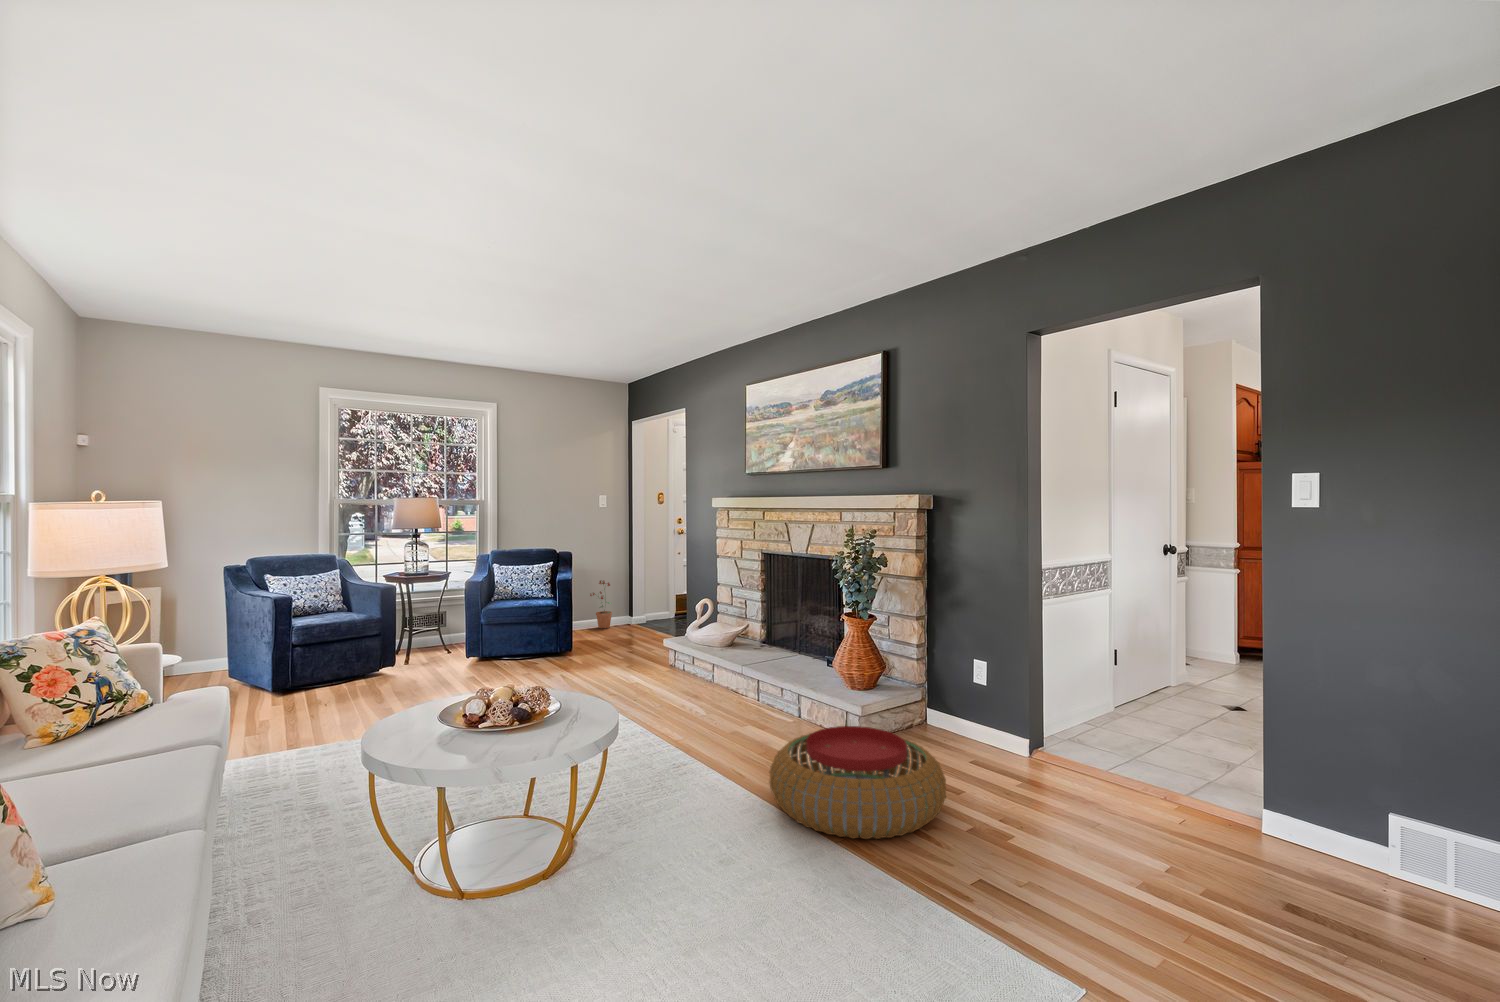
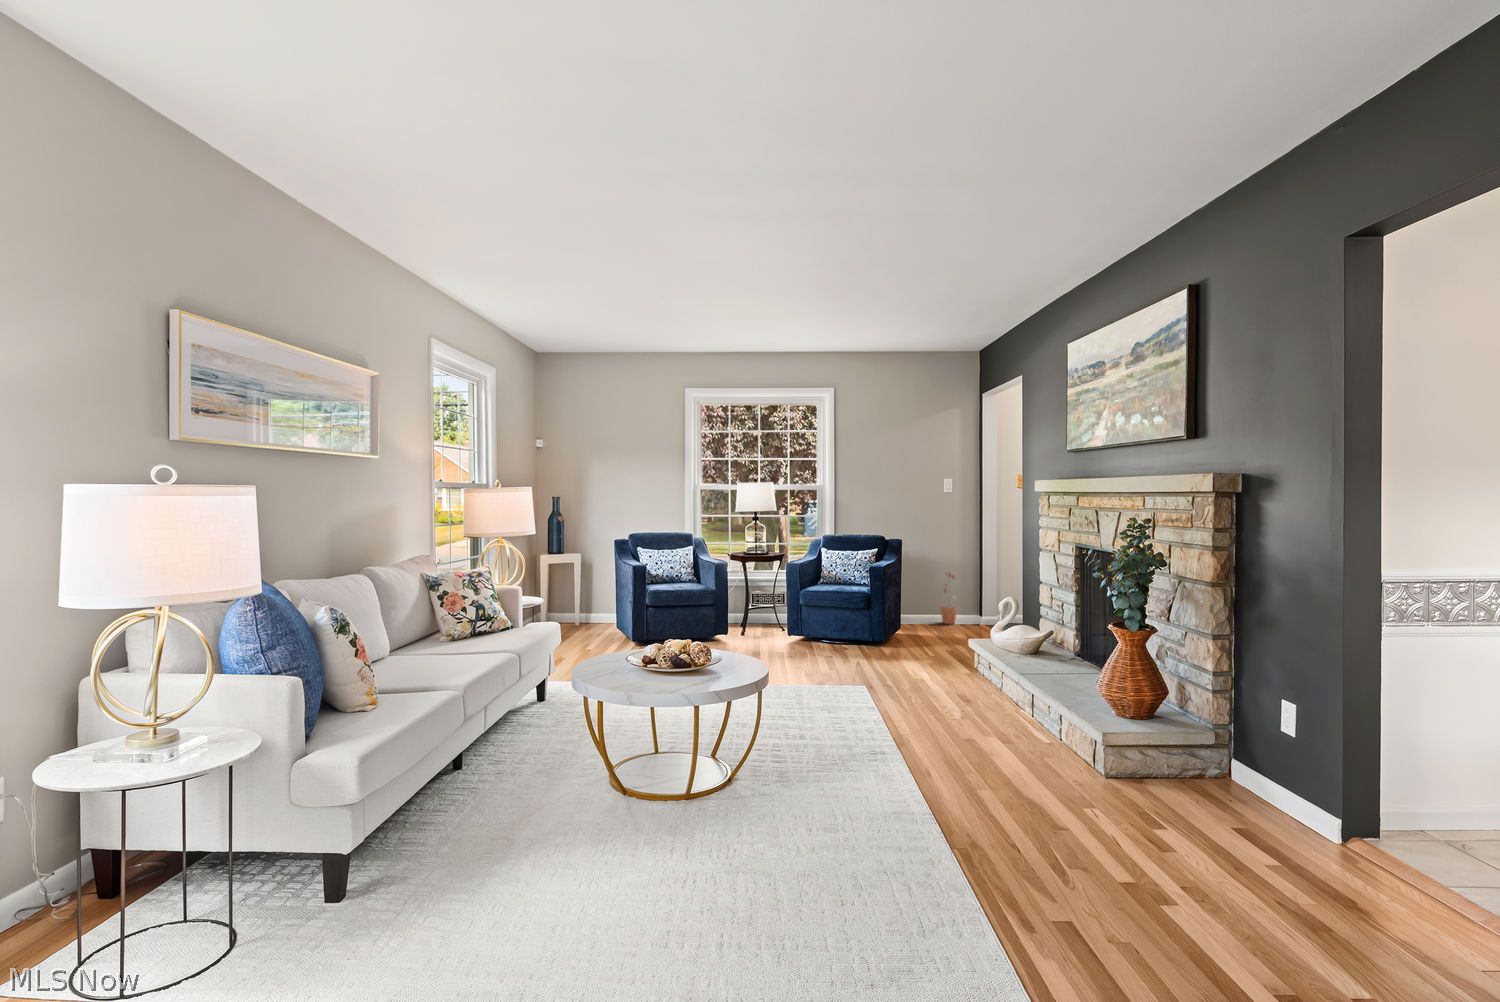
pouf: present [769,726,946,839] -> none [924,736,1135,862]

